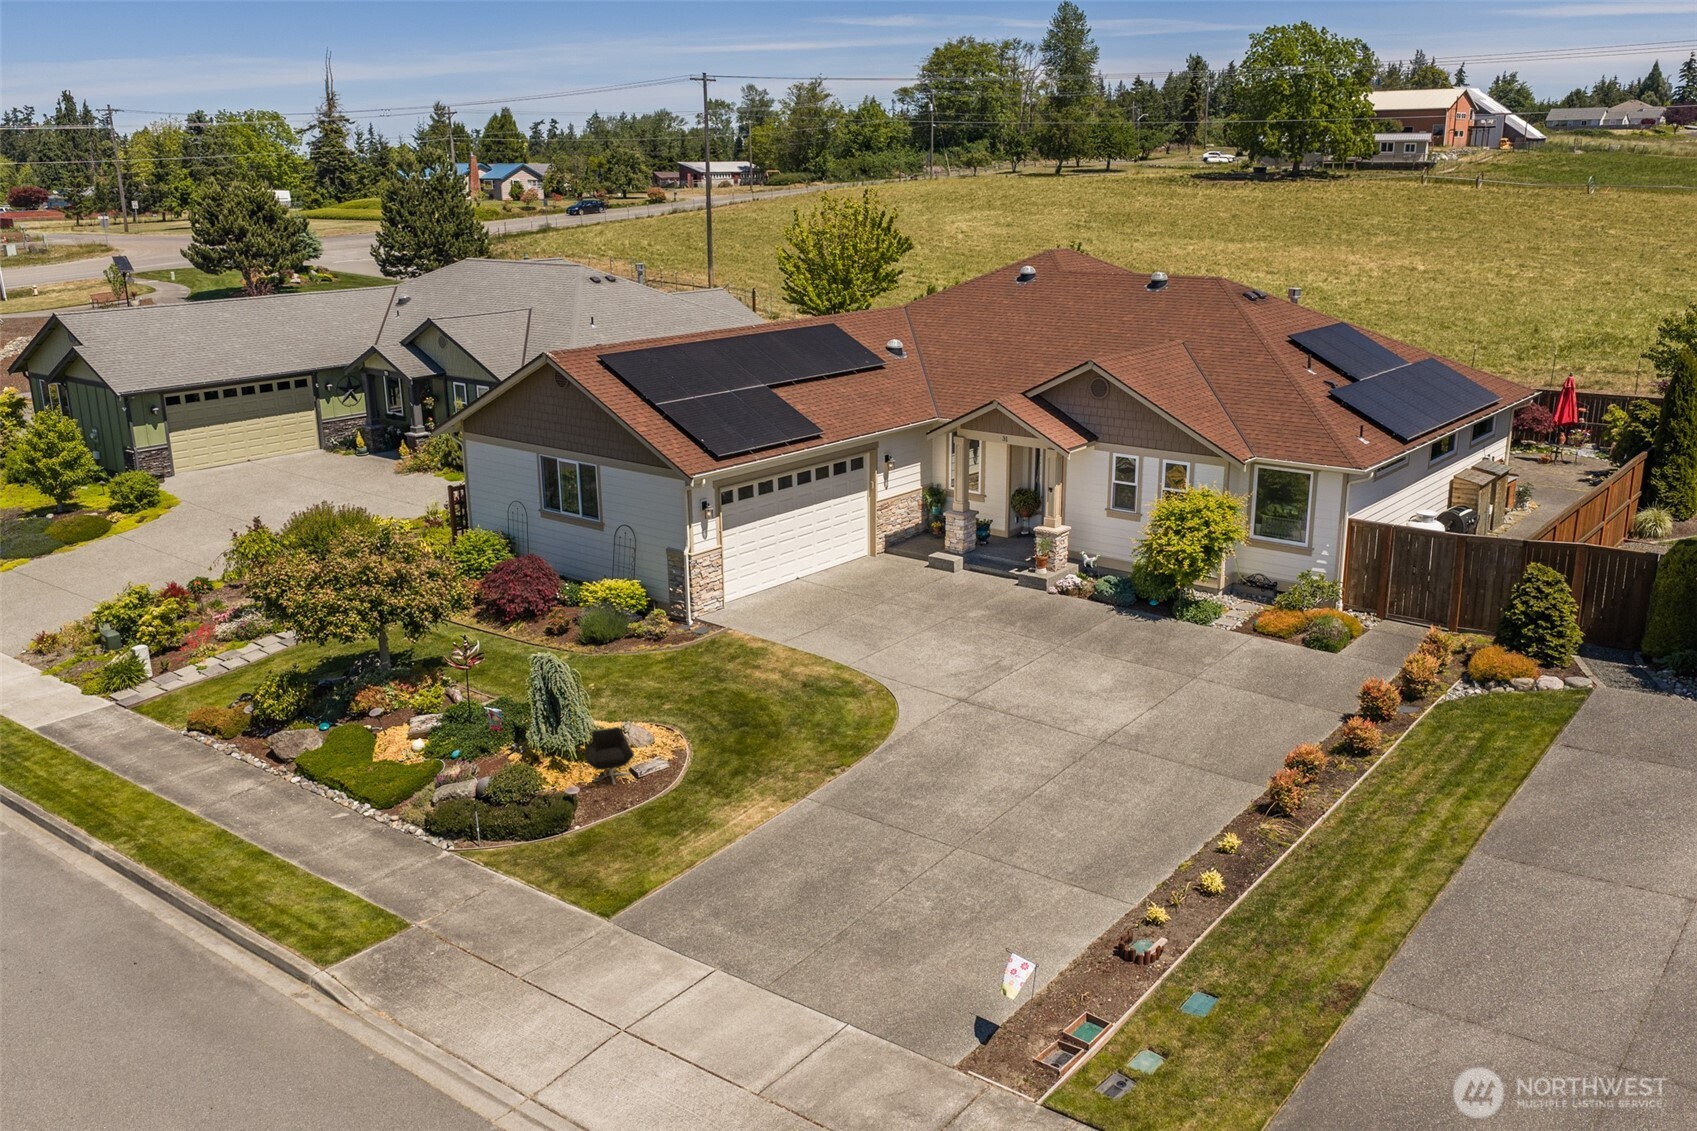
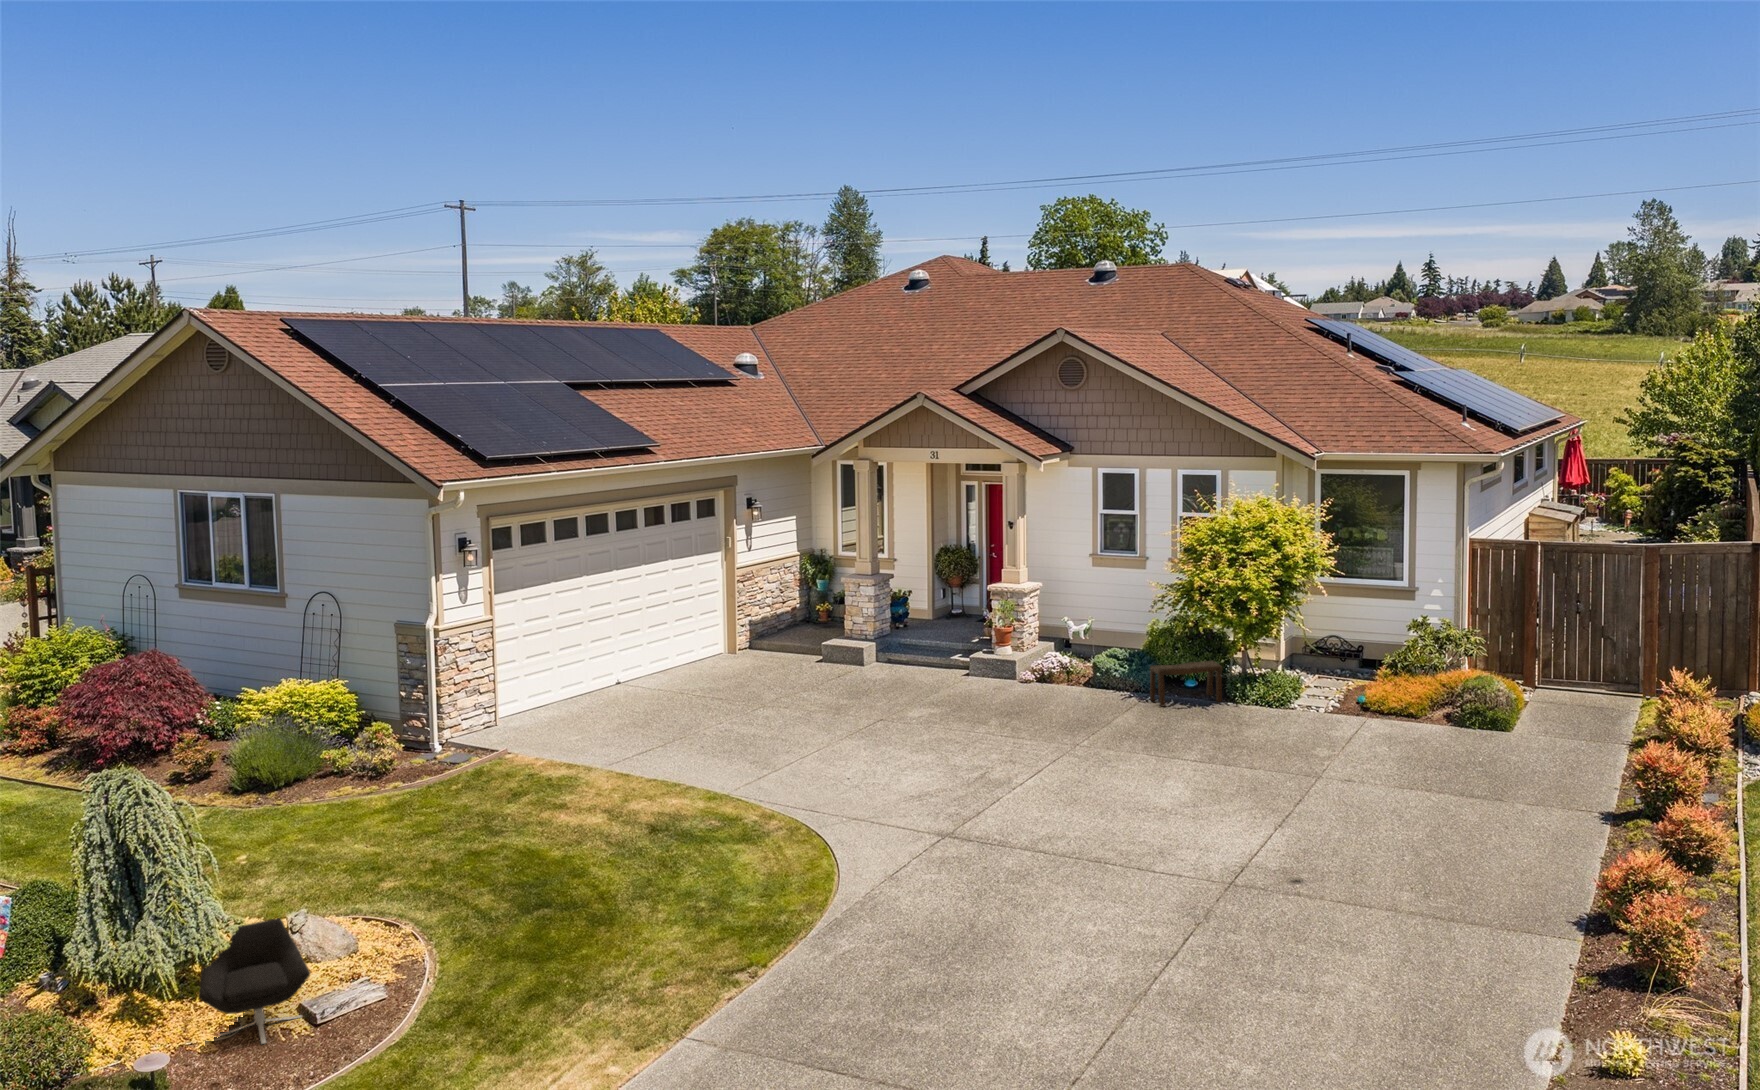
bench: none [1122,591,1167,620] -> present [1150,661,1223,707]

